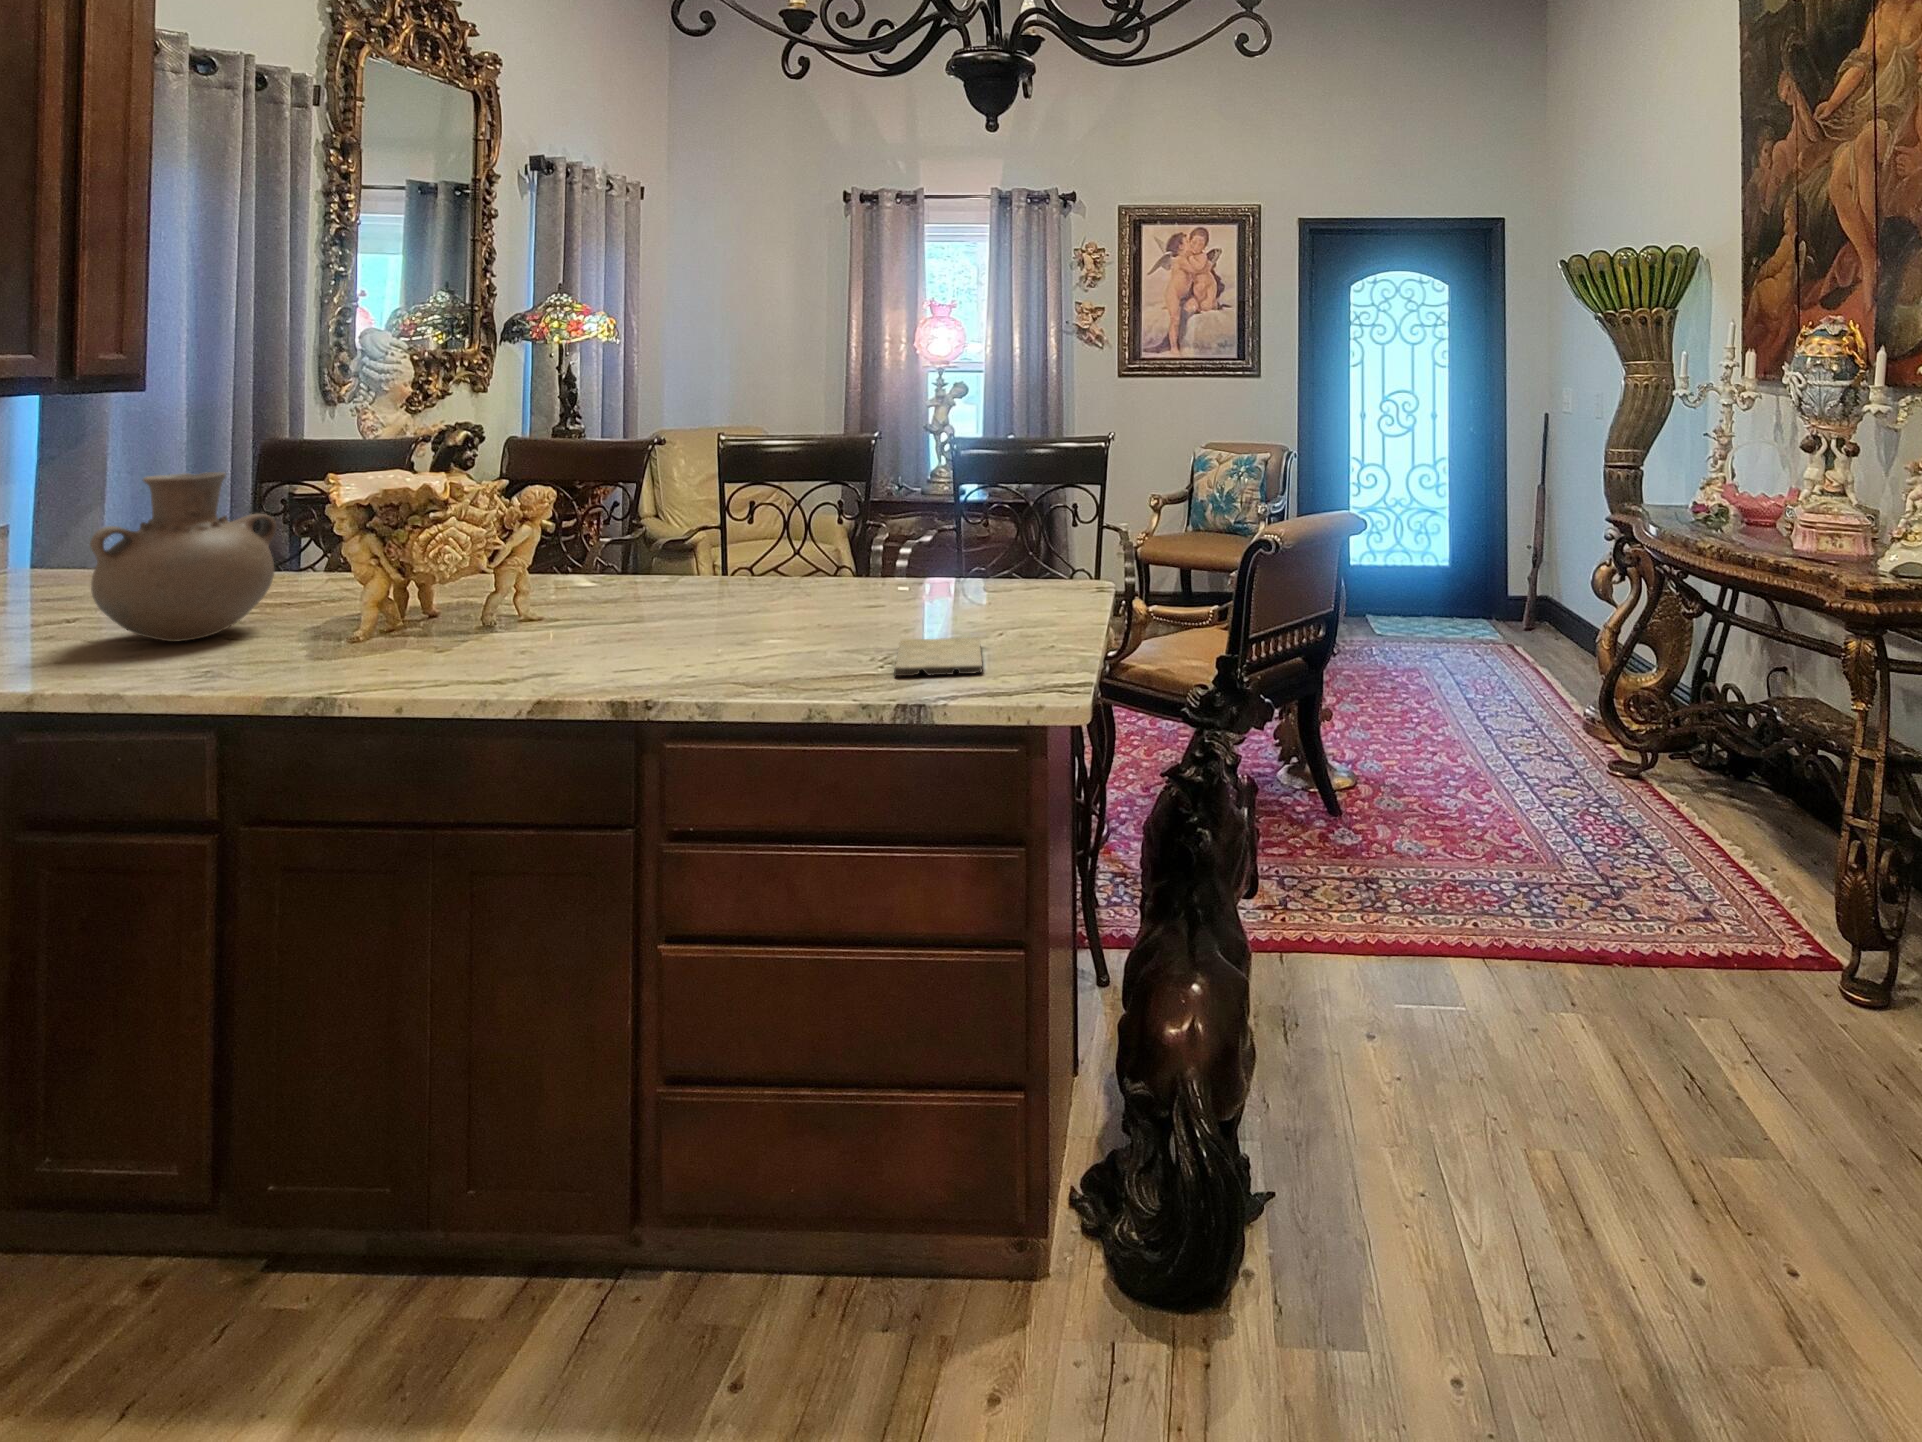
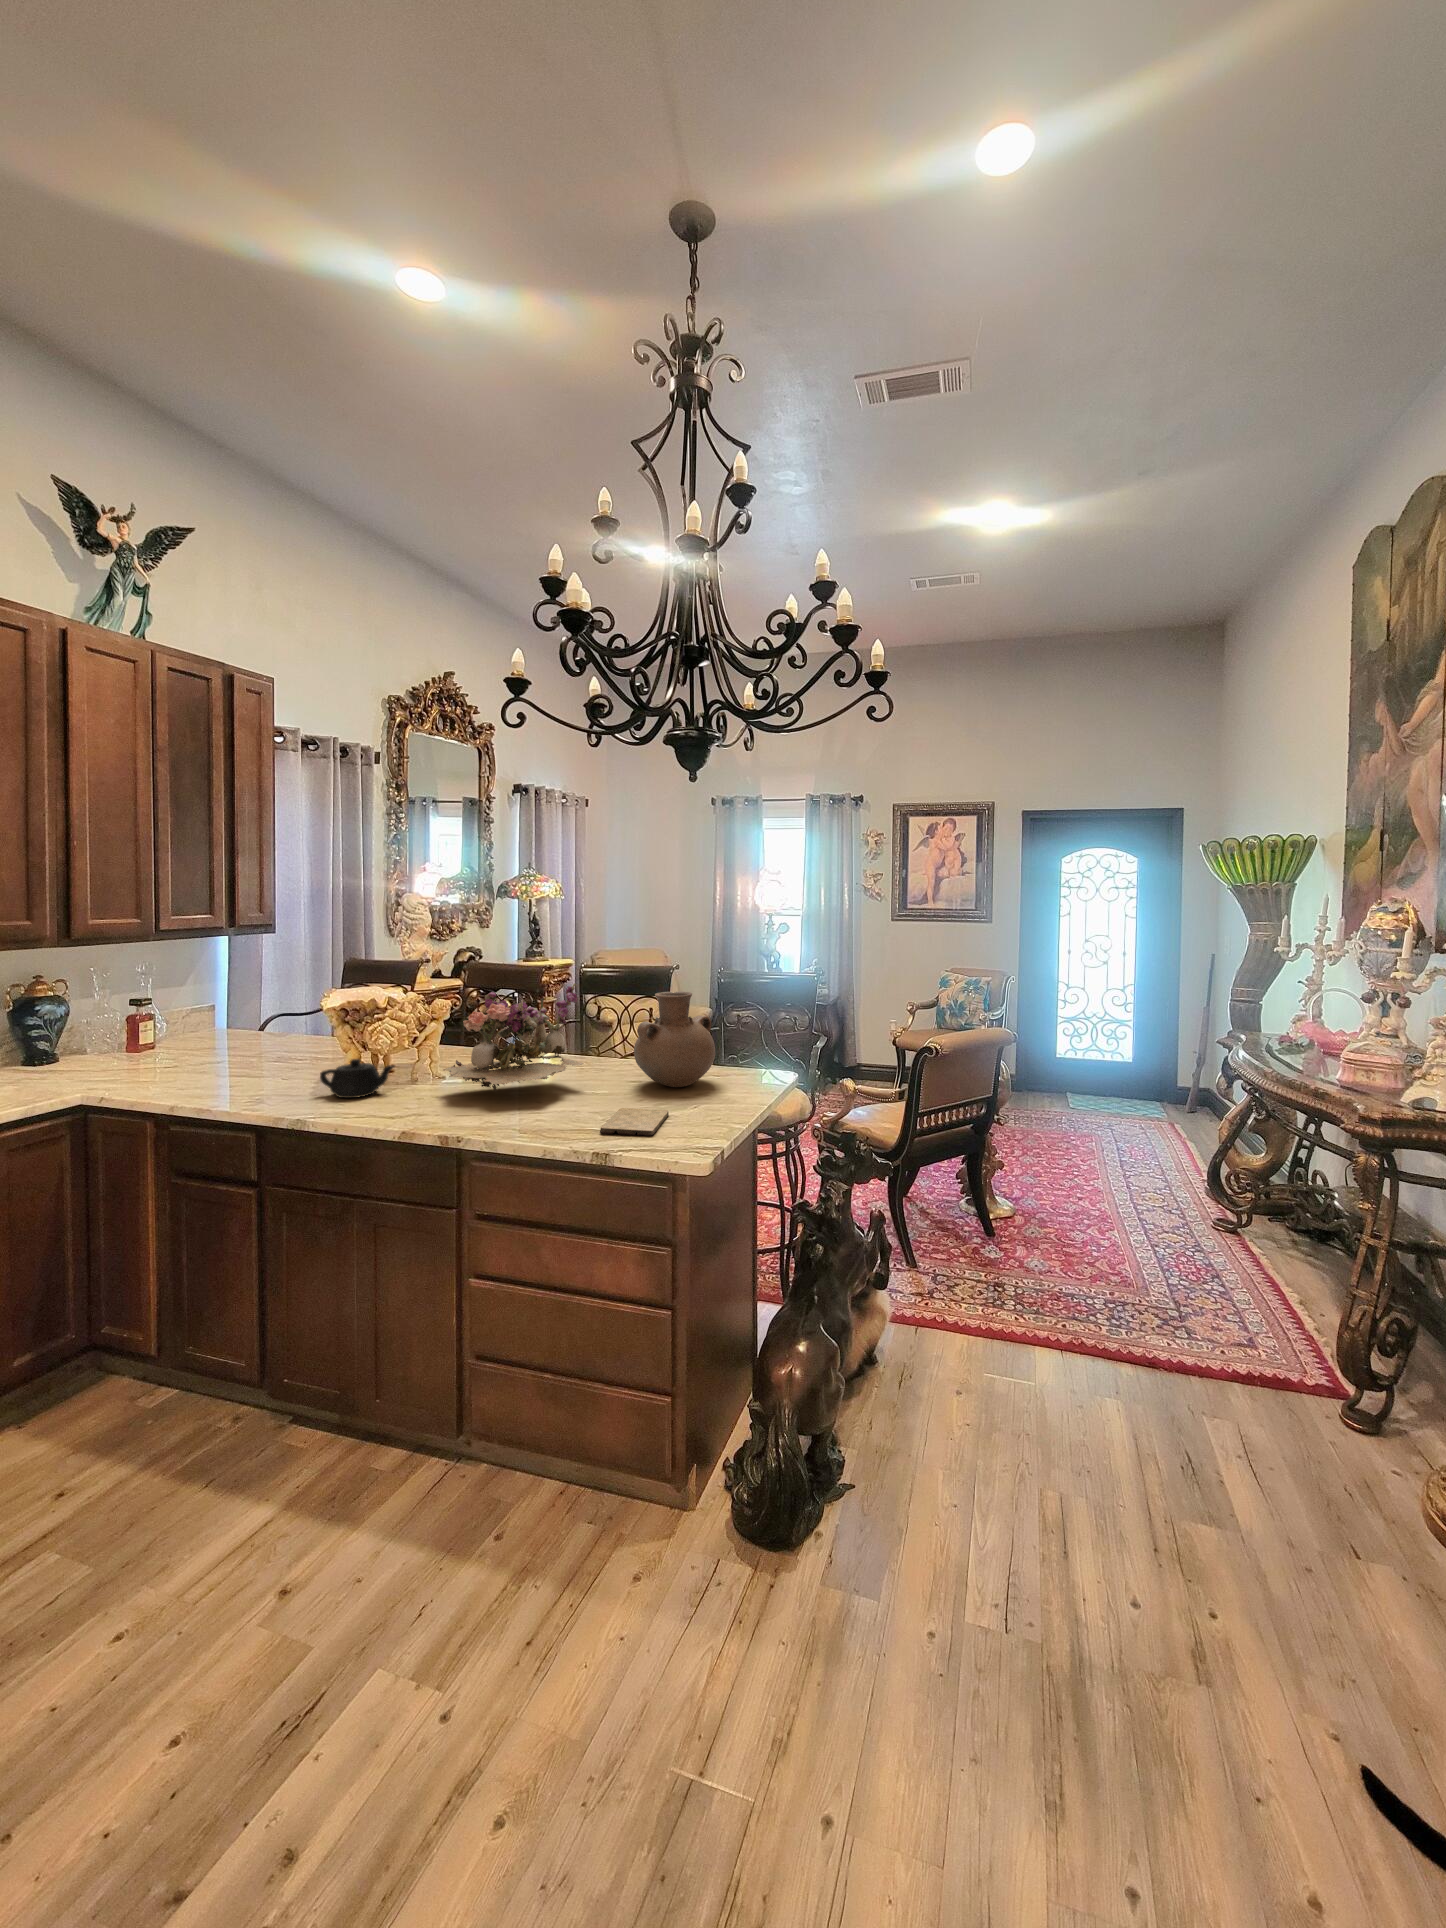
flower arrangement: none [564,450,808,634] -> present [443,983,583,1090]
vase: present [90,472,277,642] -> present [634,991,715,1087]
teapot: none [327,591,473,662] -> present [320,1059,395,1098]

